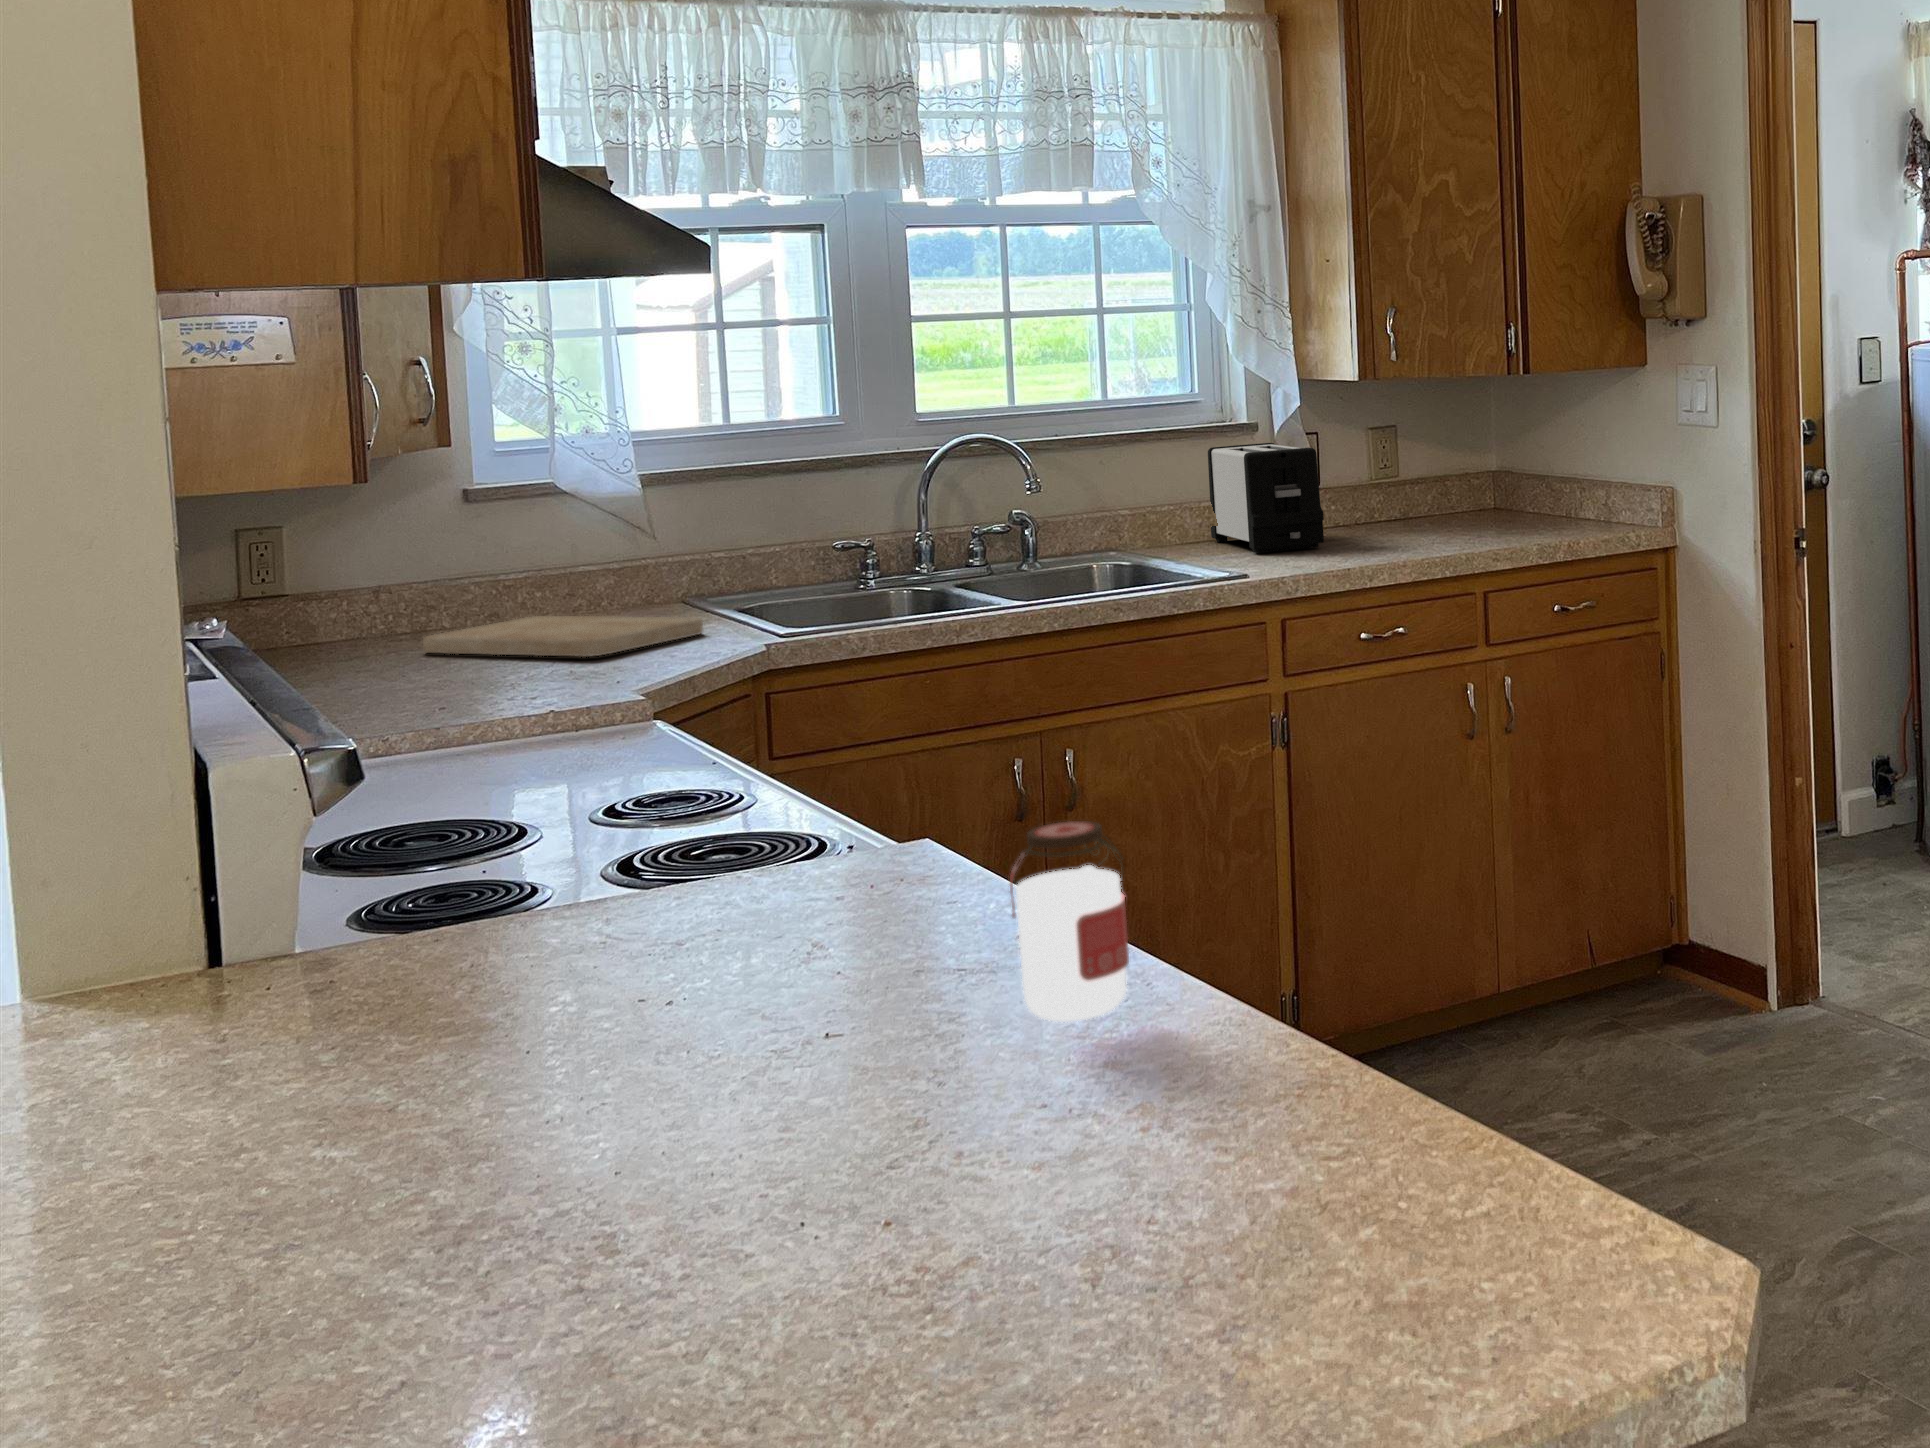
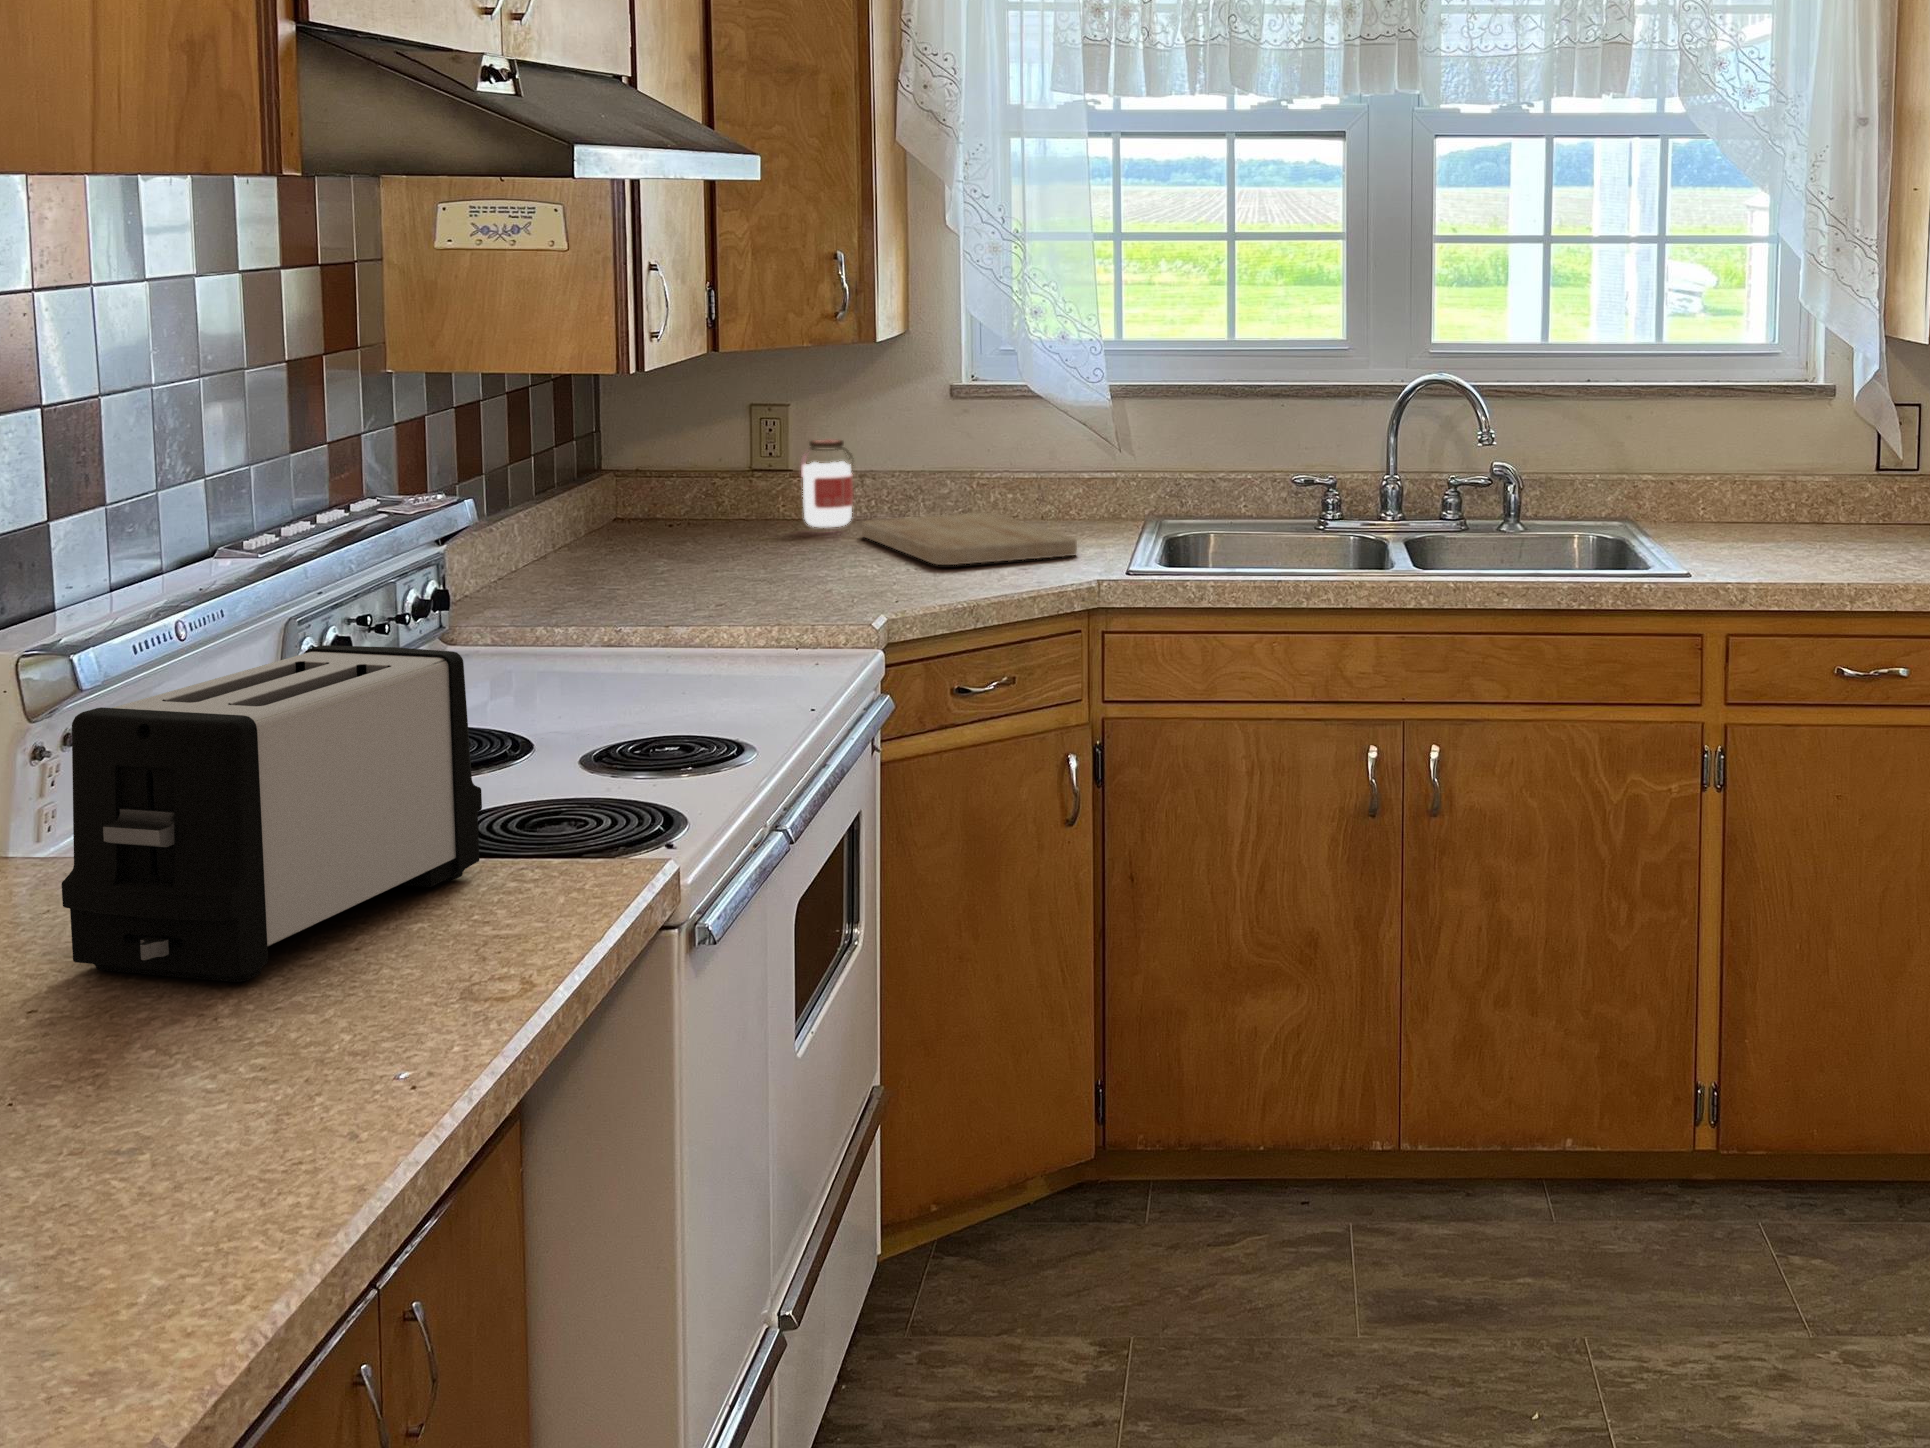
toaster: present [1208,443,1324,553] -> present [61,645,482,982]
jar: present [1010,821,1129,1022] -> present [800,439,854,527]

